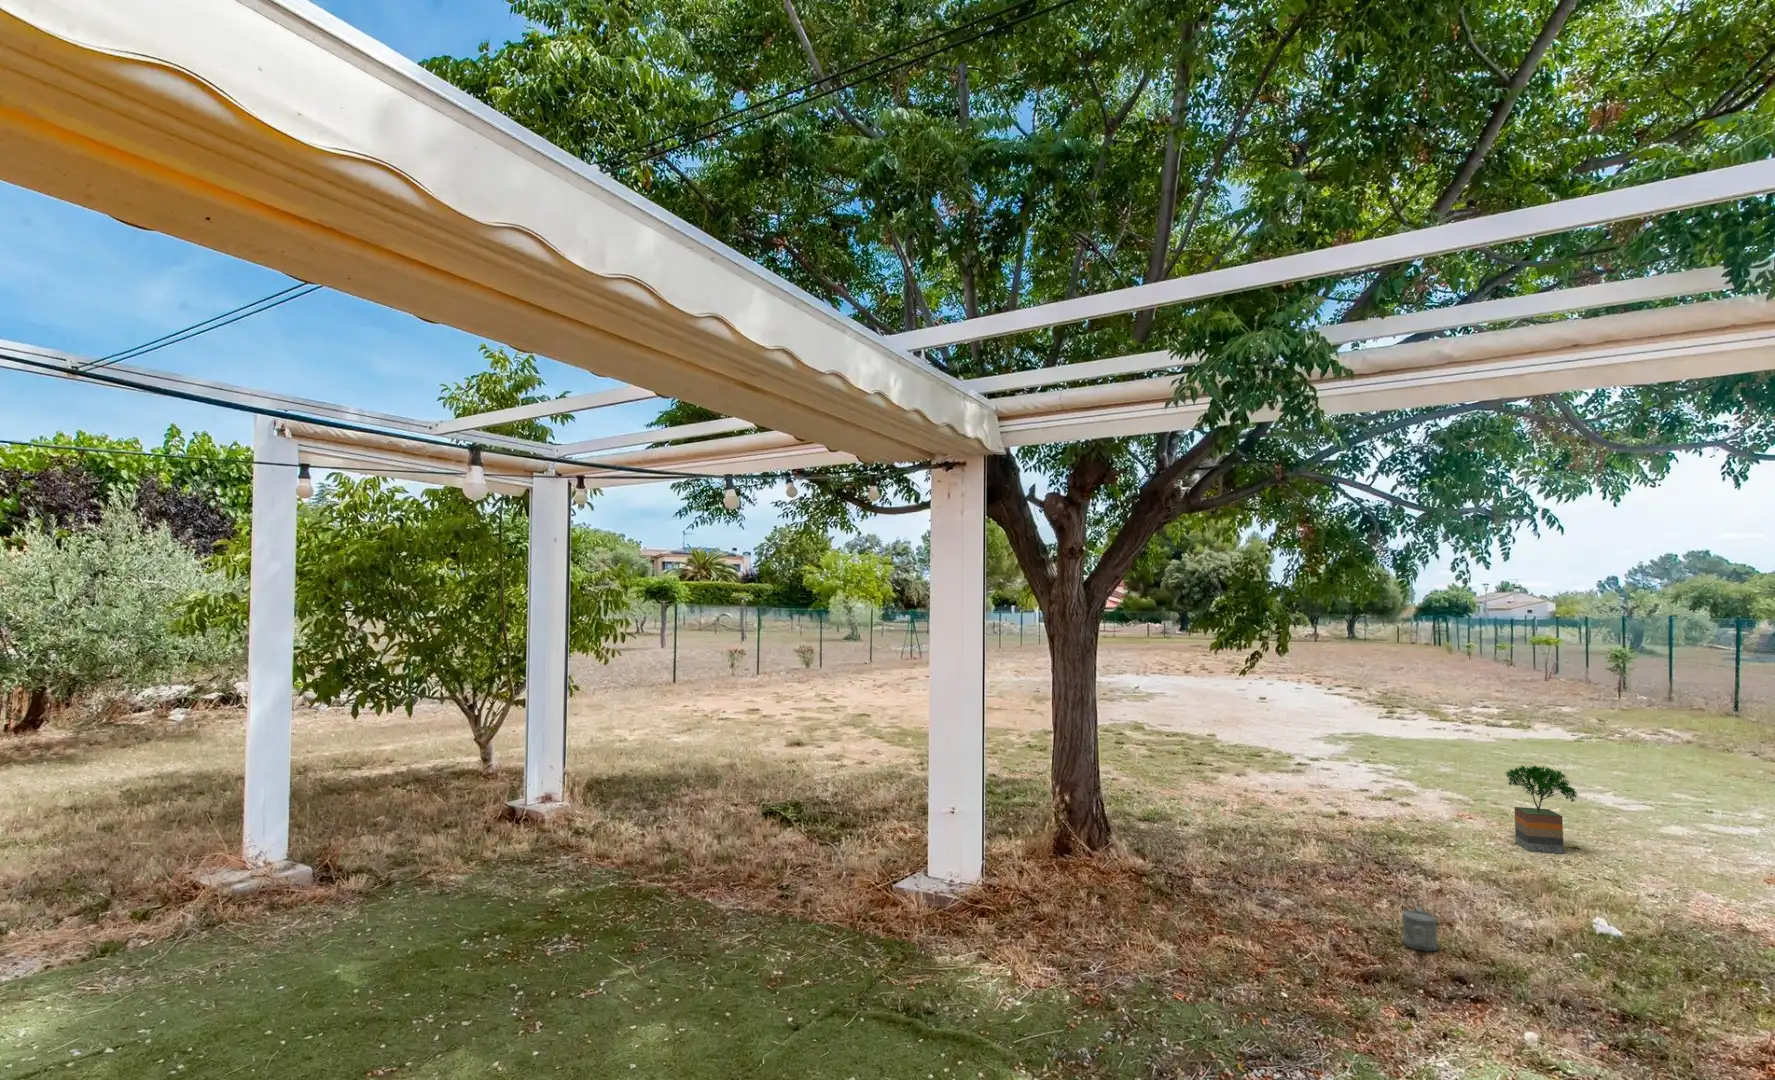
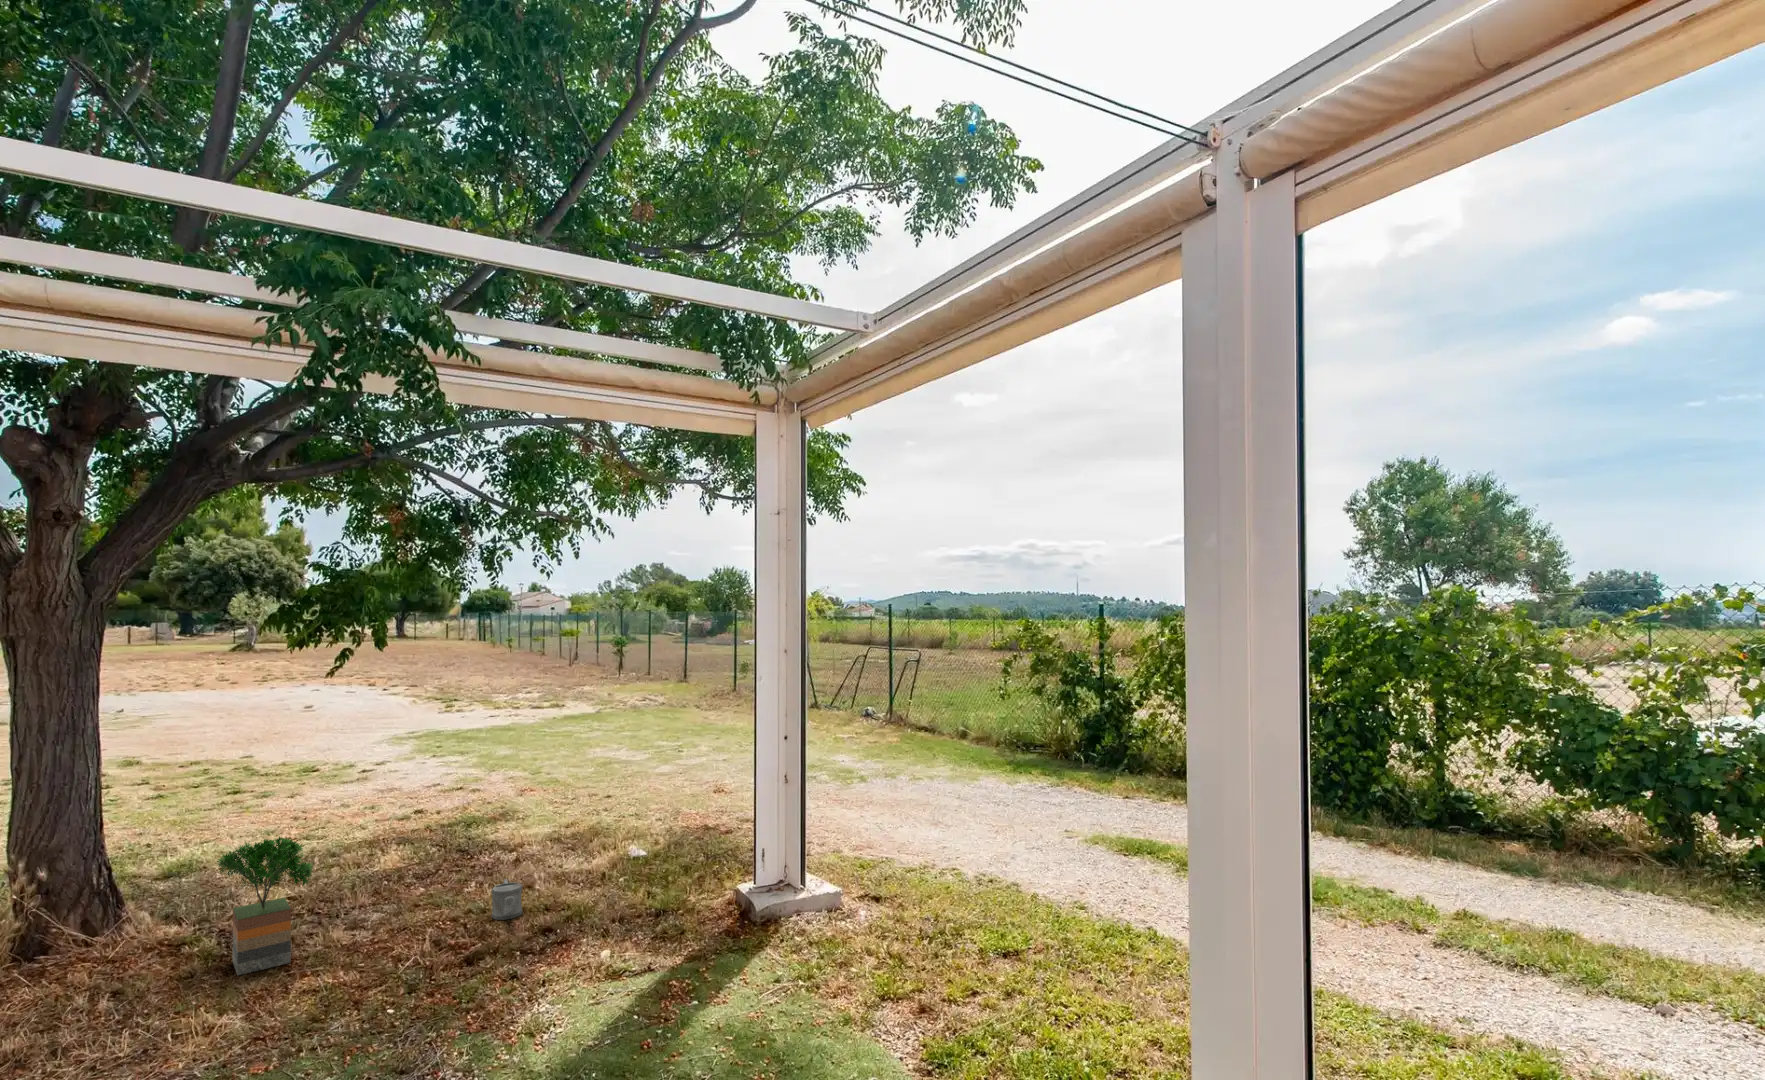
potted tree: present [1506,765,1577,854] -> present [217,837,313,975]

